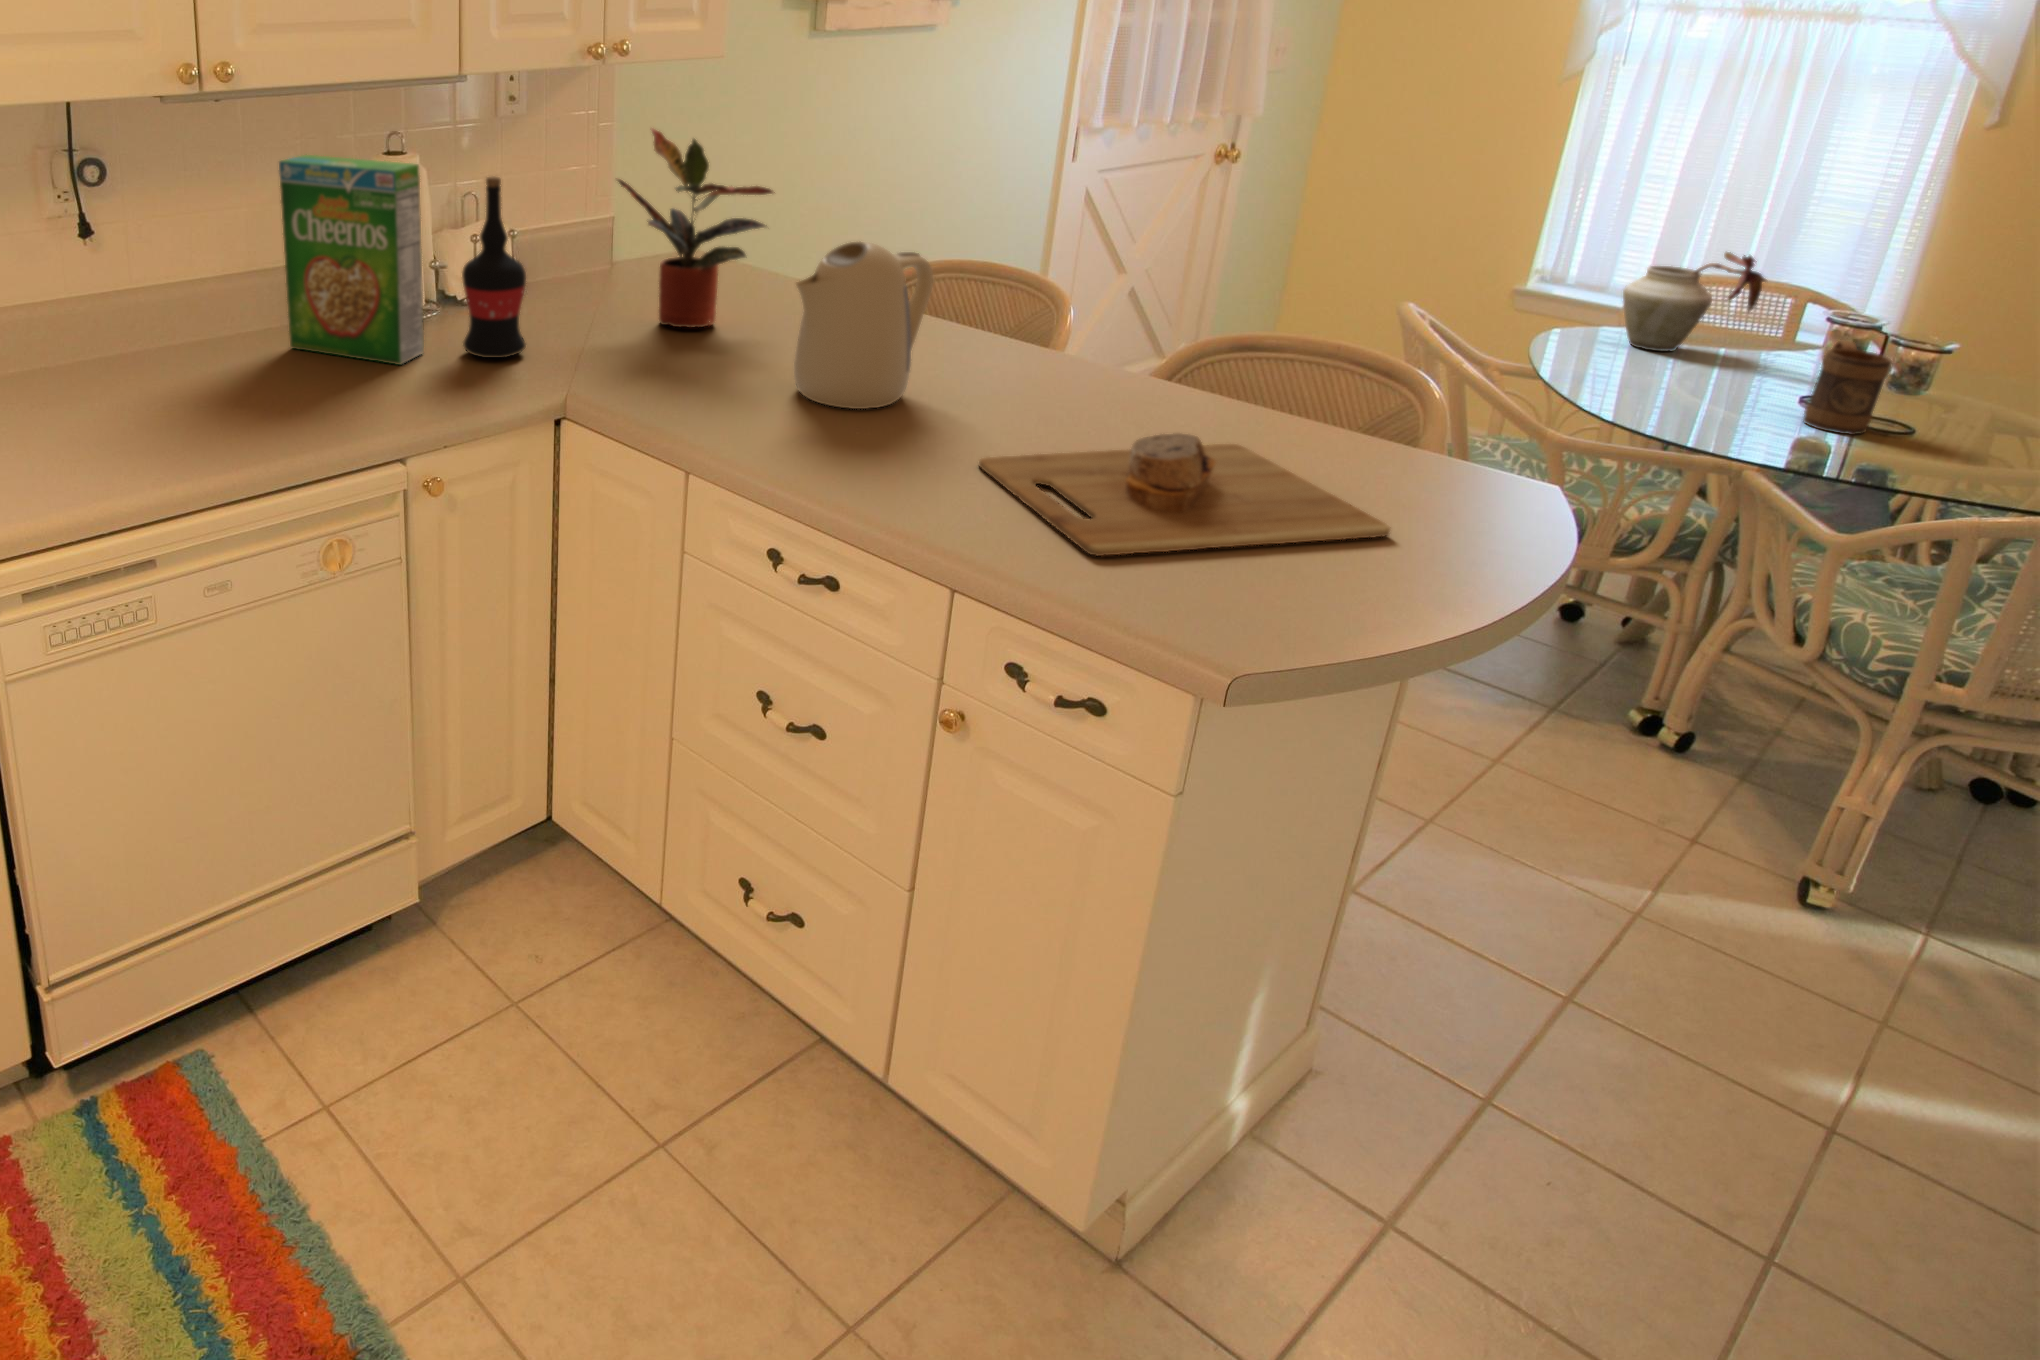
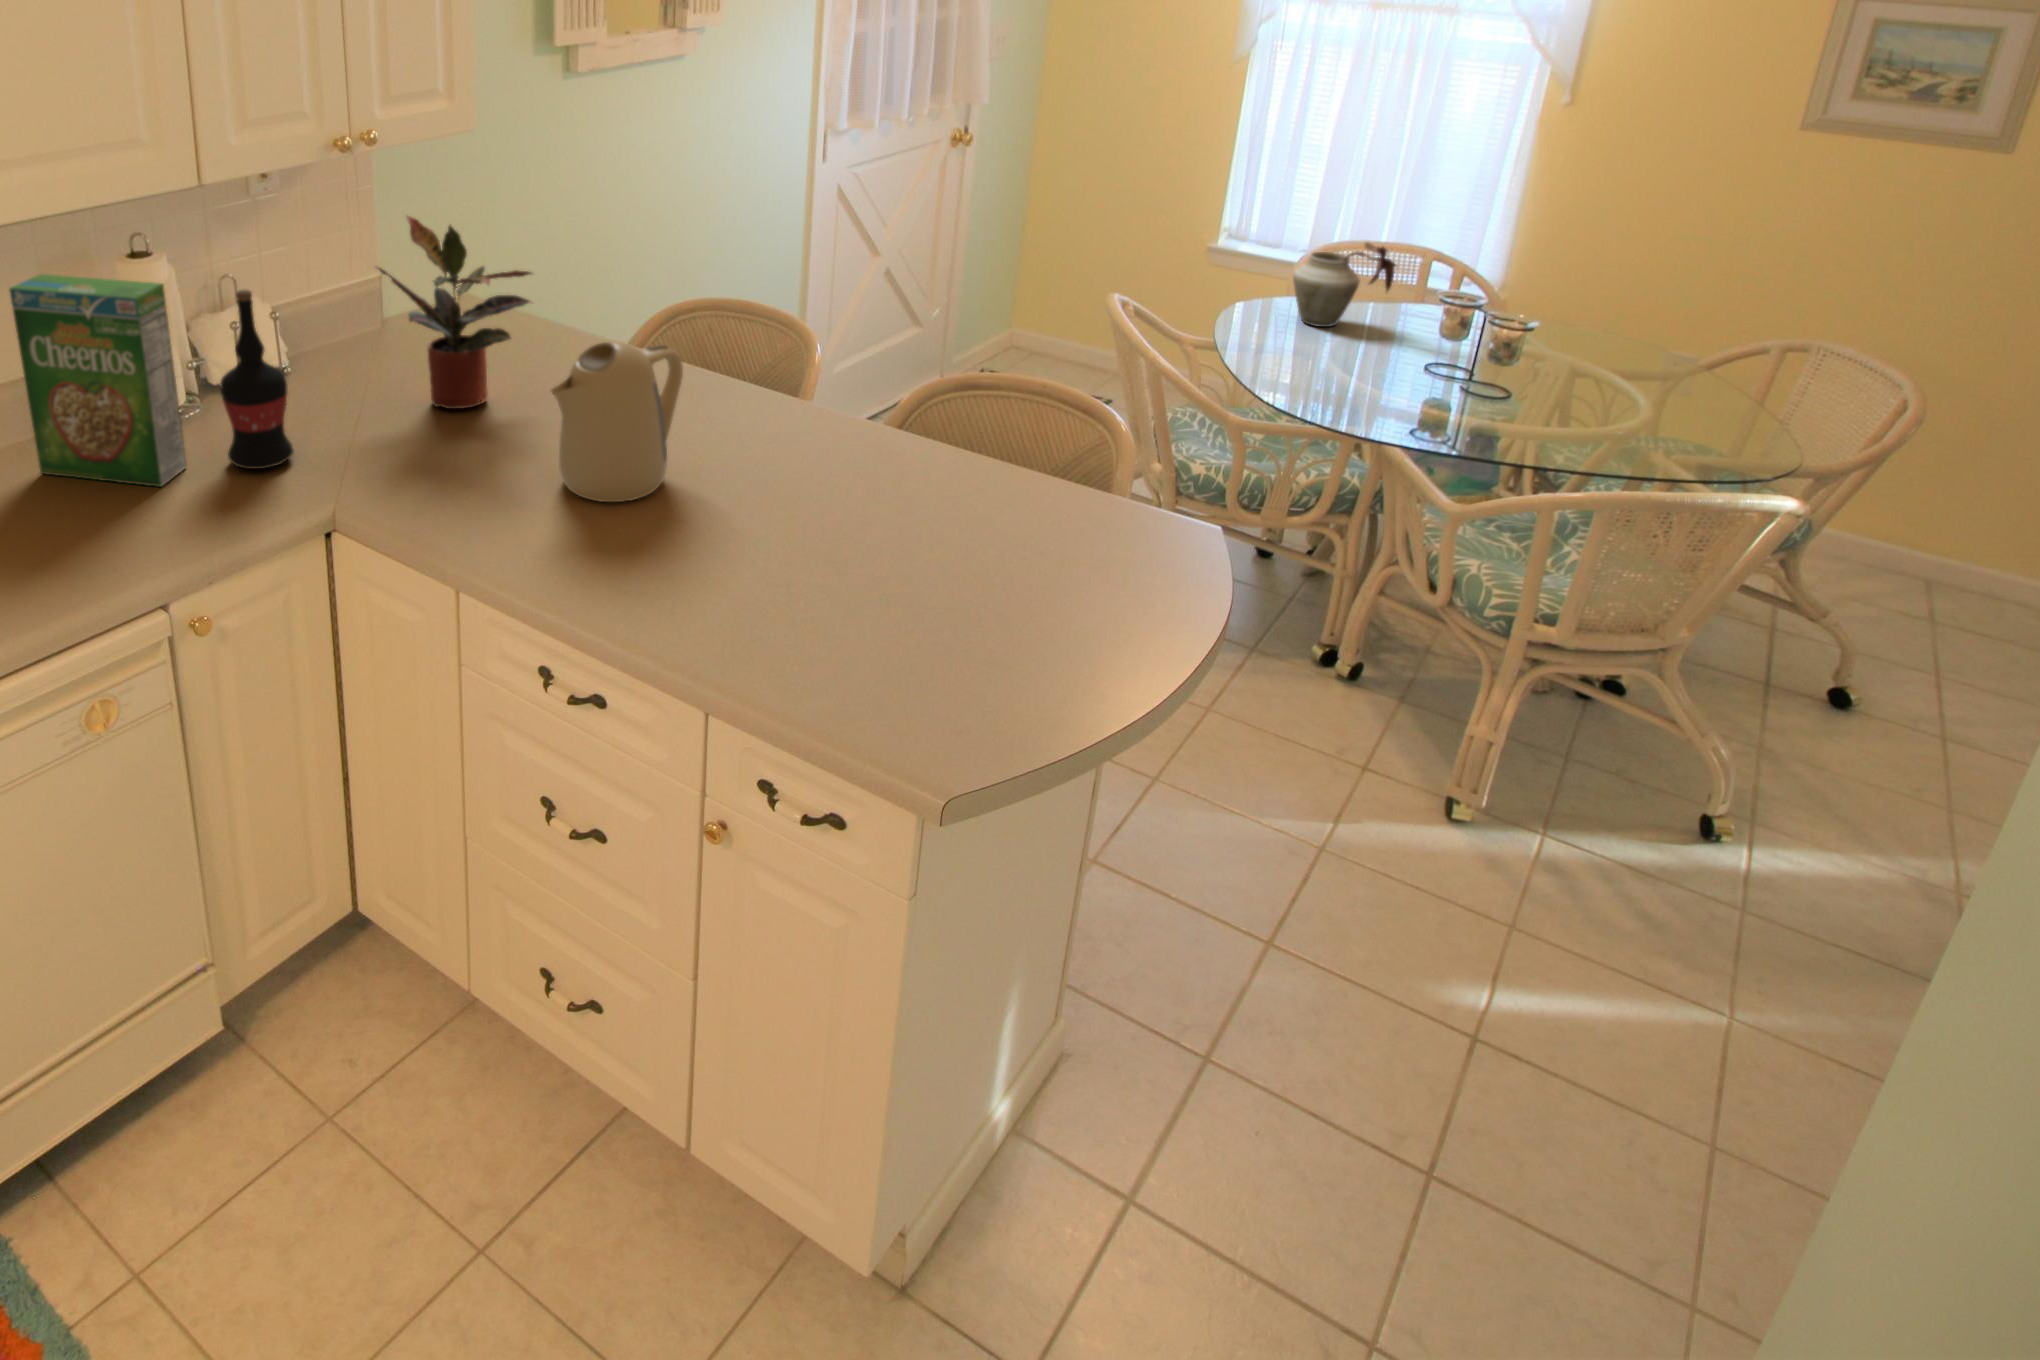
mug: present [1803,341,1892,434] -> none [1425,327,1484,409]
cutting board: present [979,433,1391,556] -> none [728,514,1074,668]

